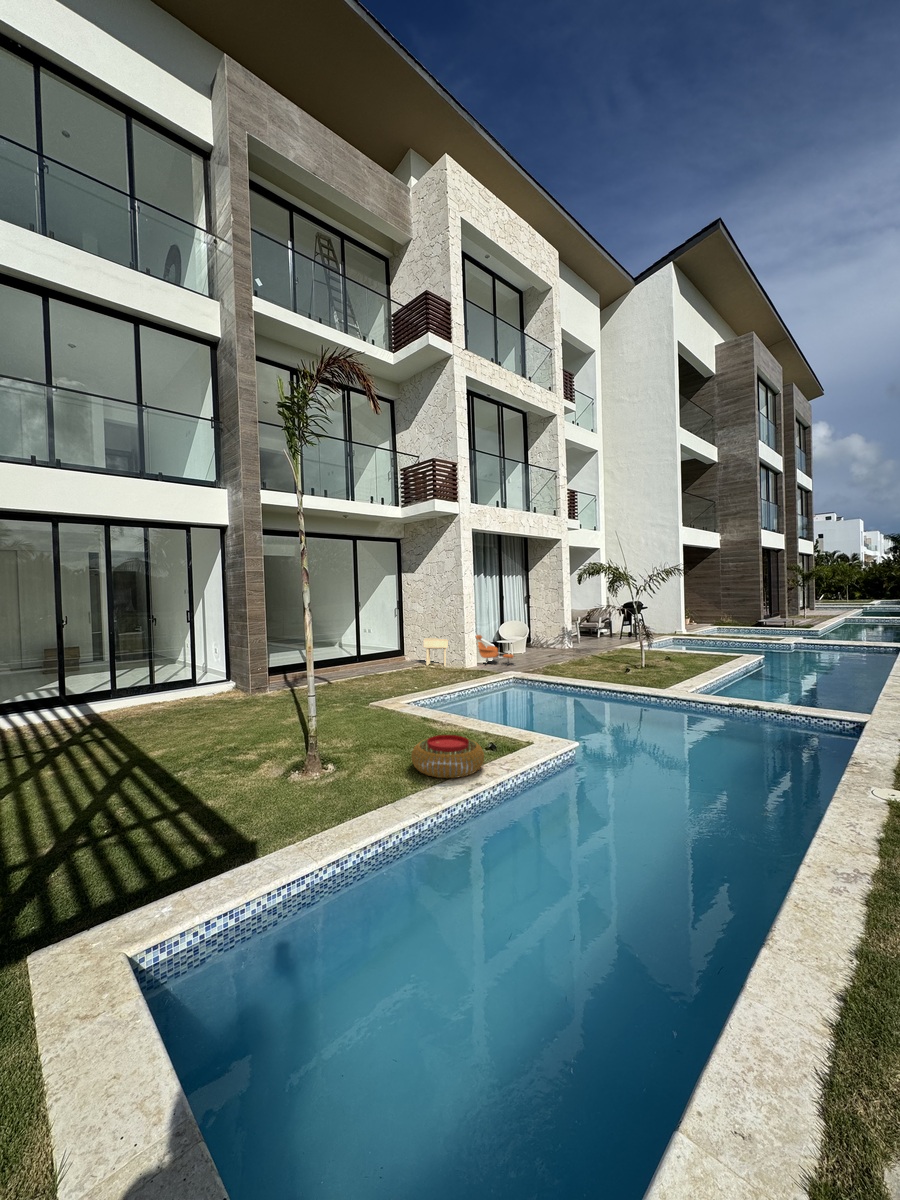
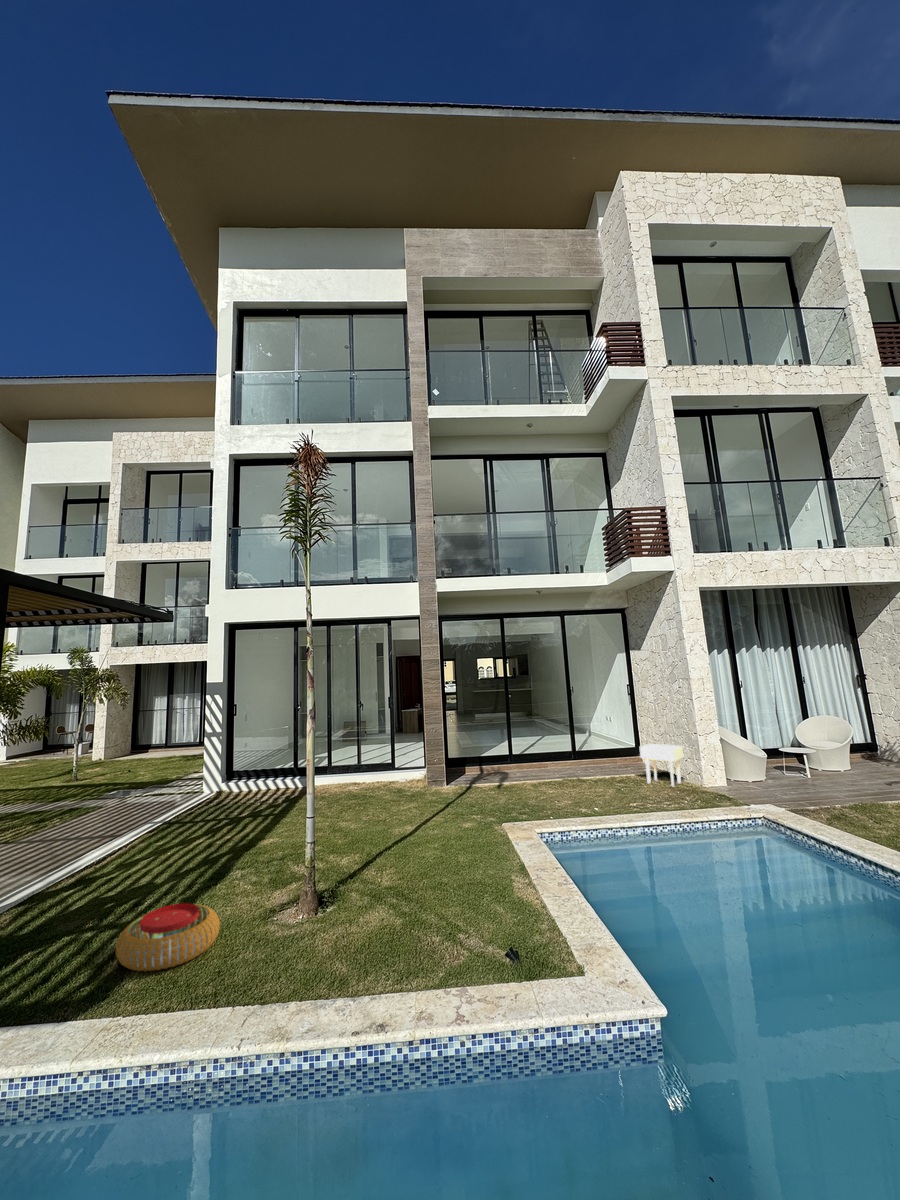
lounge chair: present [475,635,514,665] -> none [718,743,789,798]
pouf: present [412,735,484,778] -> present [116,903,219,971]

